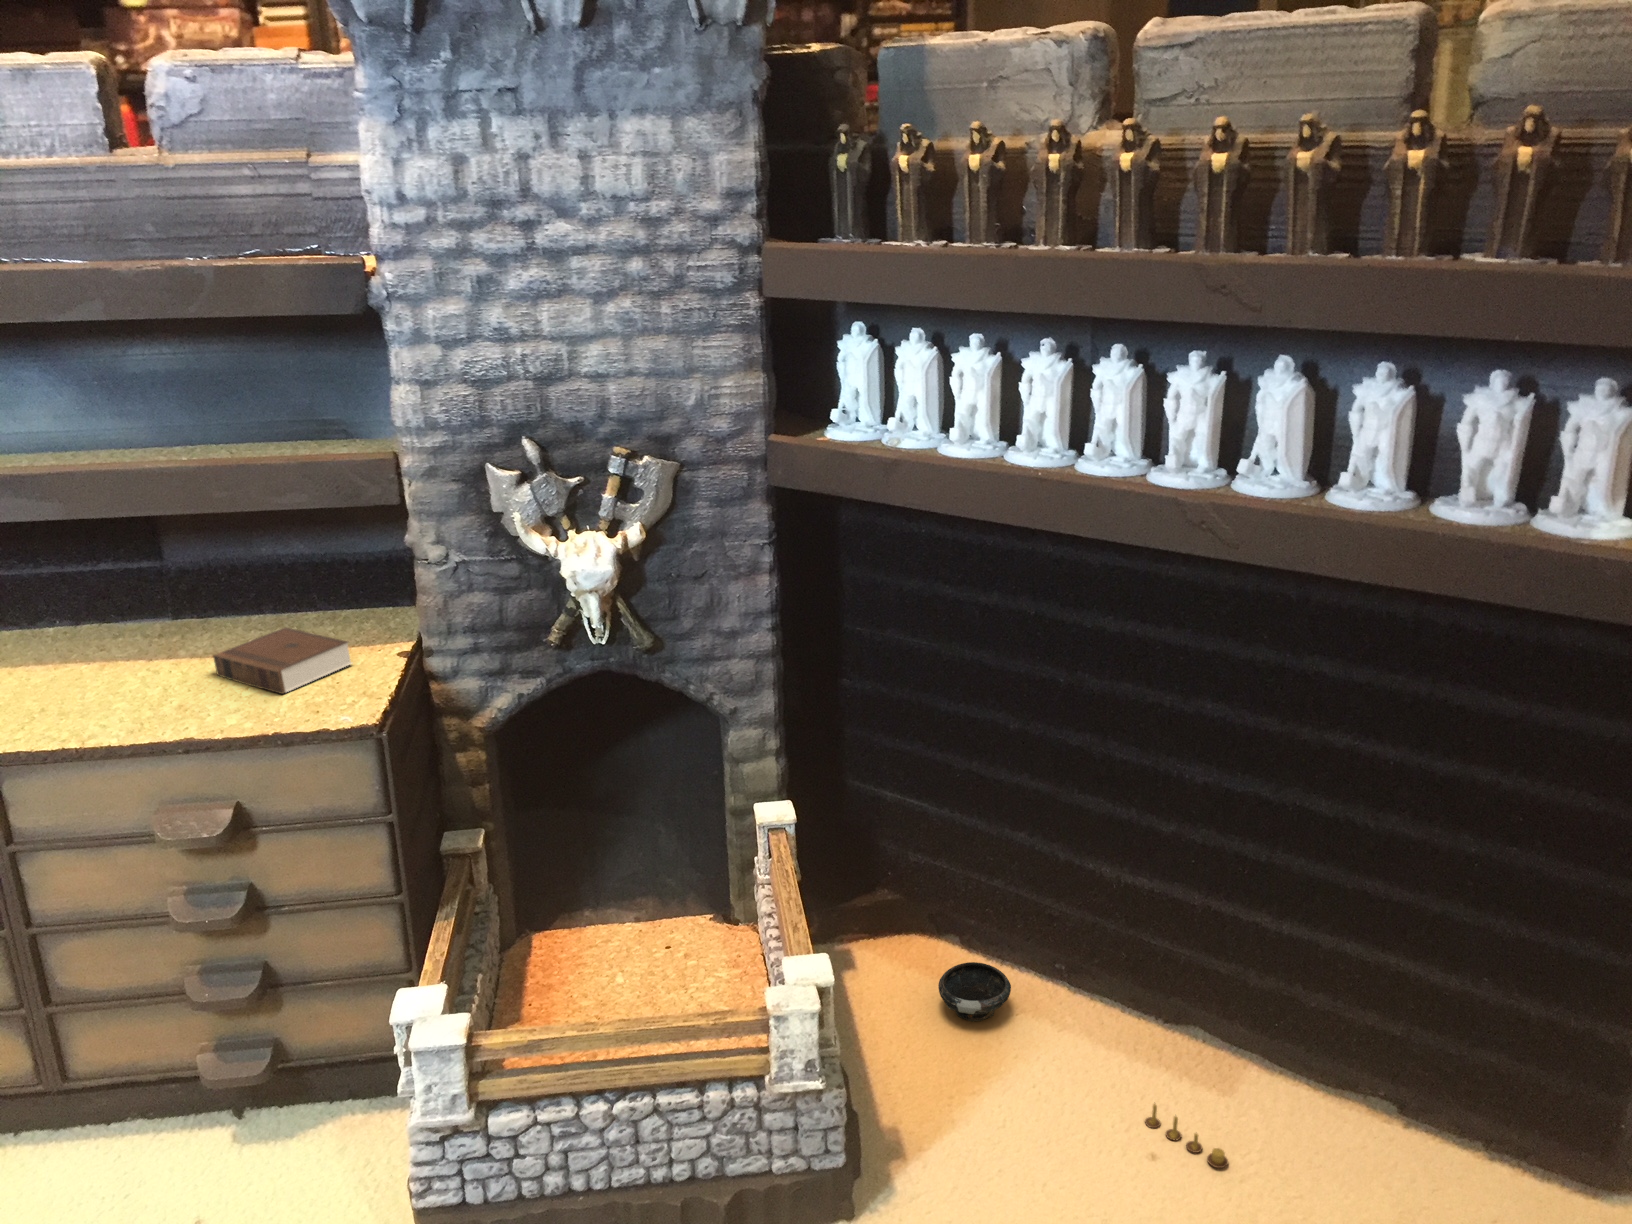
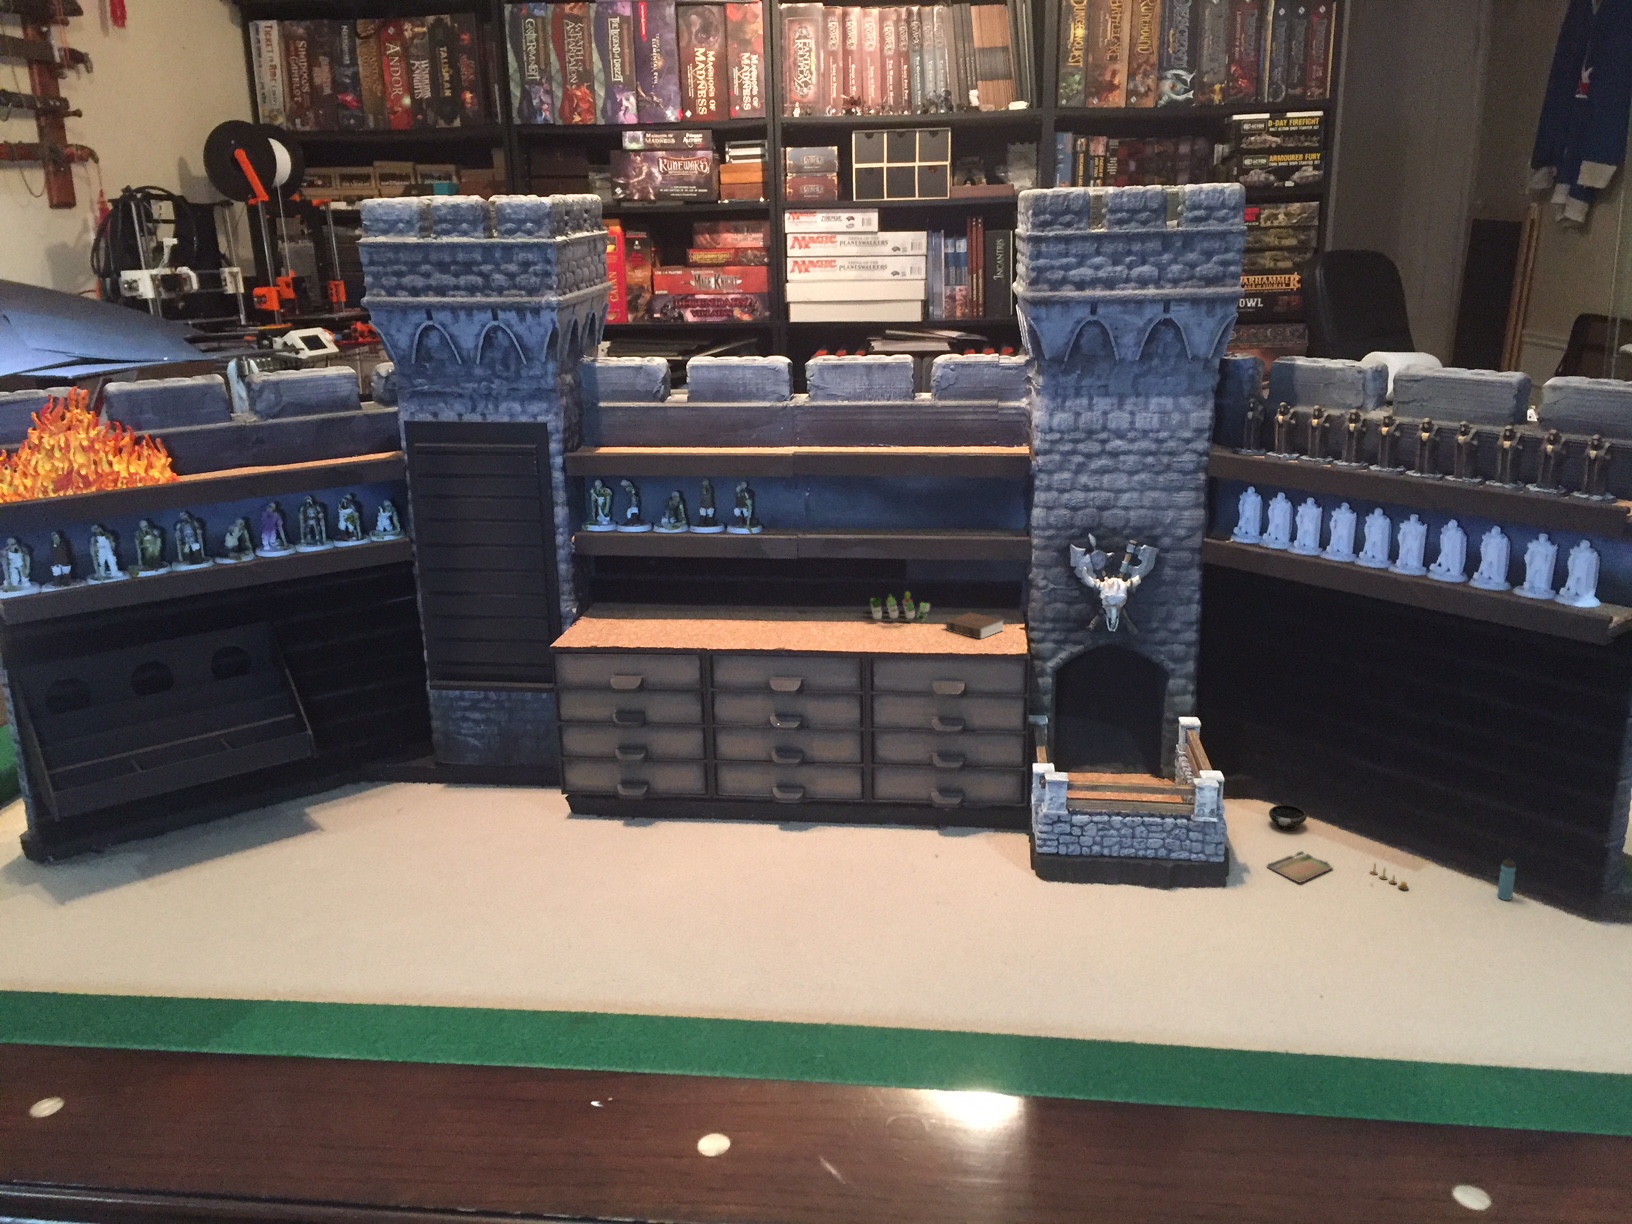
succulent plant: none [44,589,198,675] -> present [870,592,930,623]
tray: none [938,1079,1072,1183] -> present [1268,851,1332,882]
water bottle: none [1401,1082,1439,1166] -> present [1498,859,1516,900]

